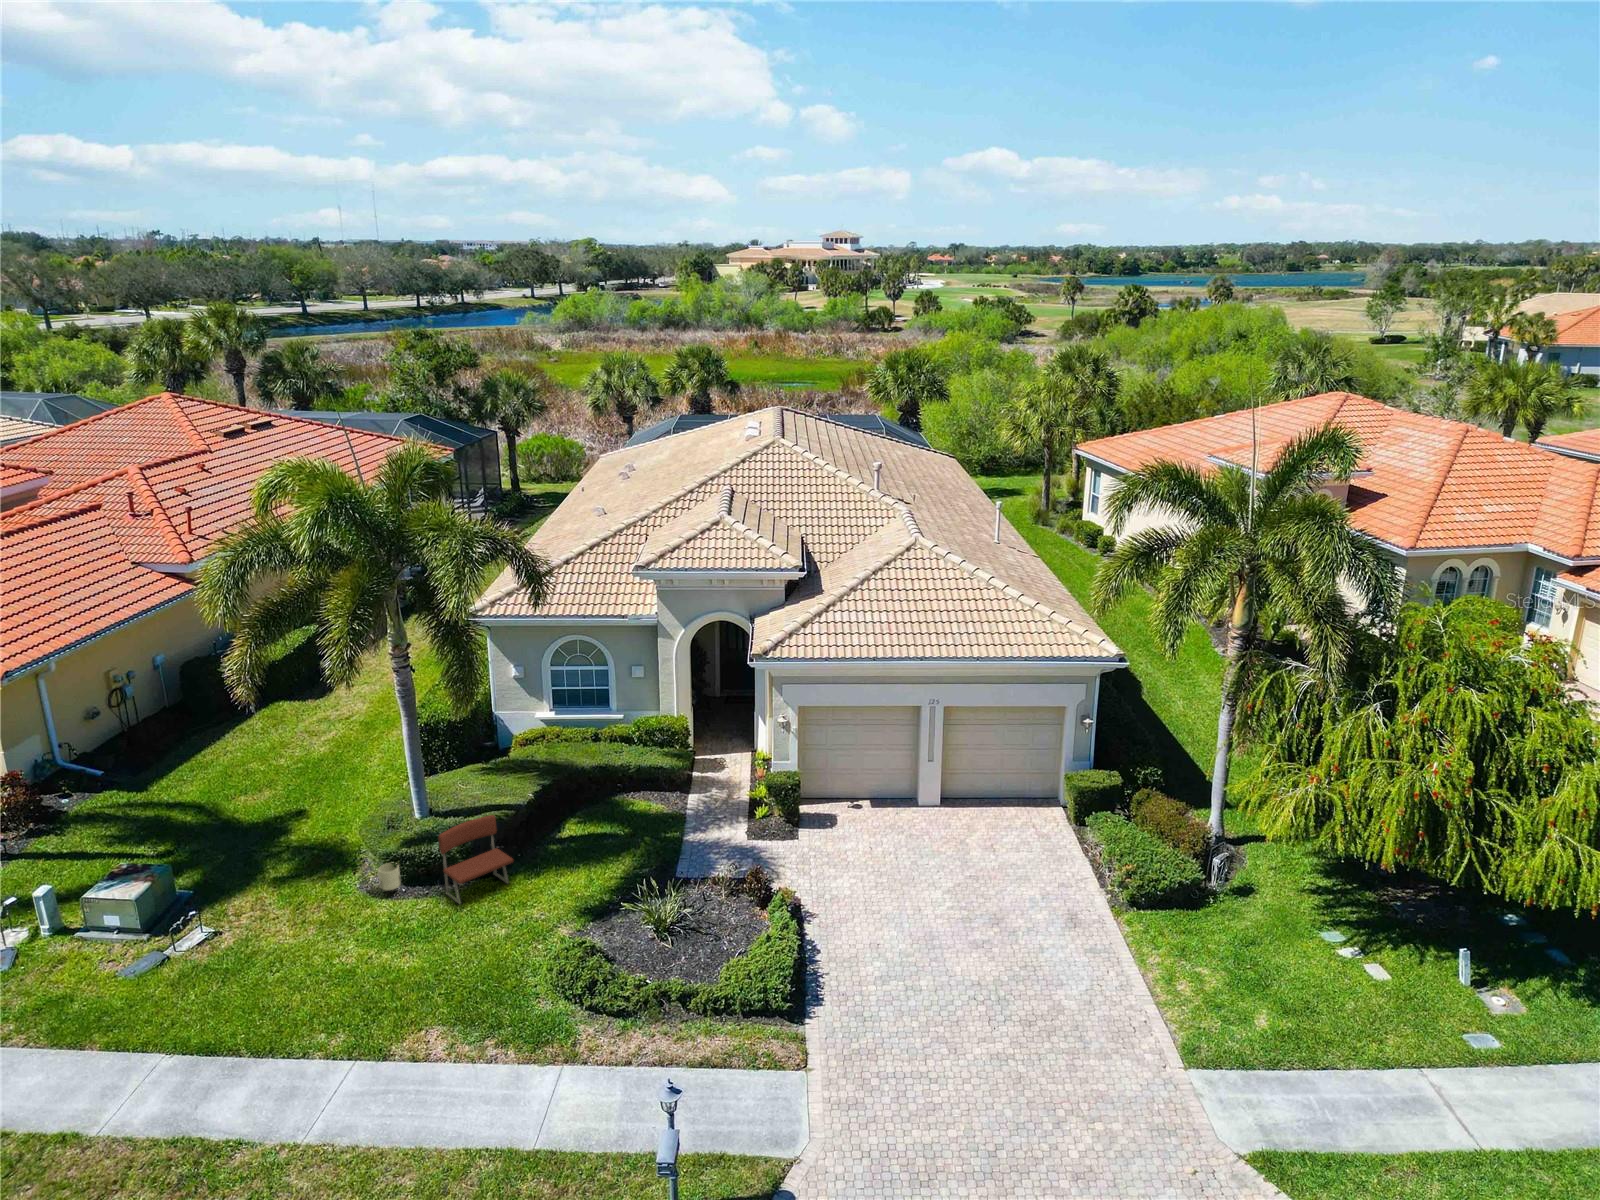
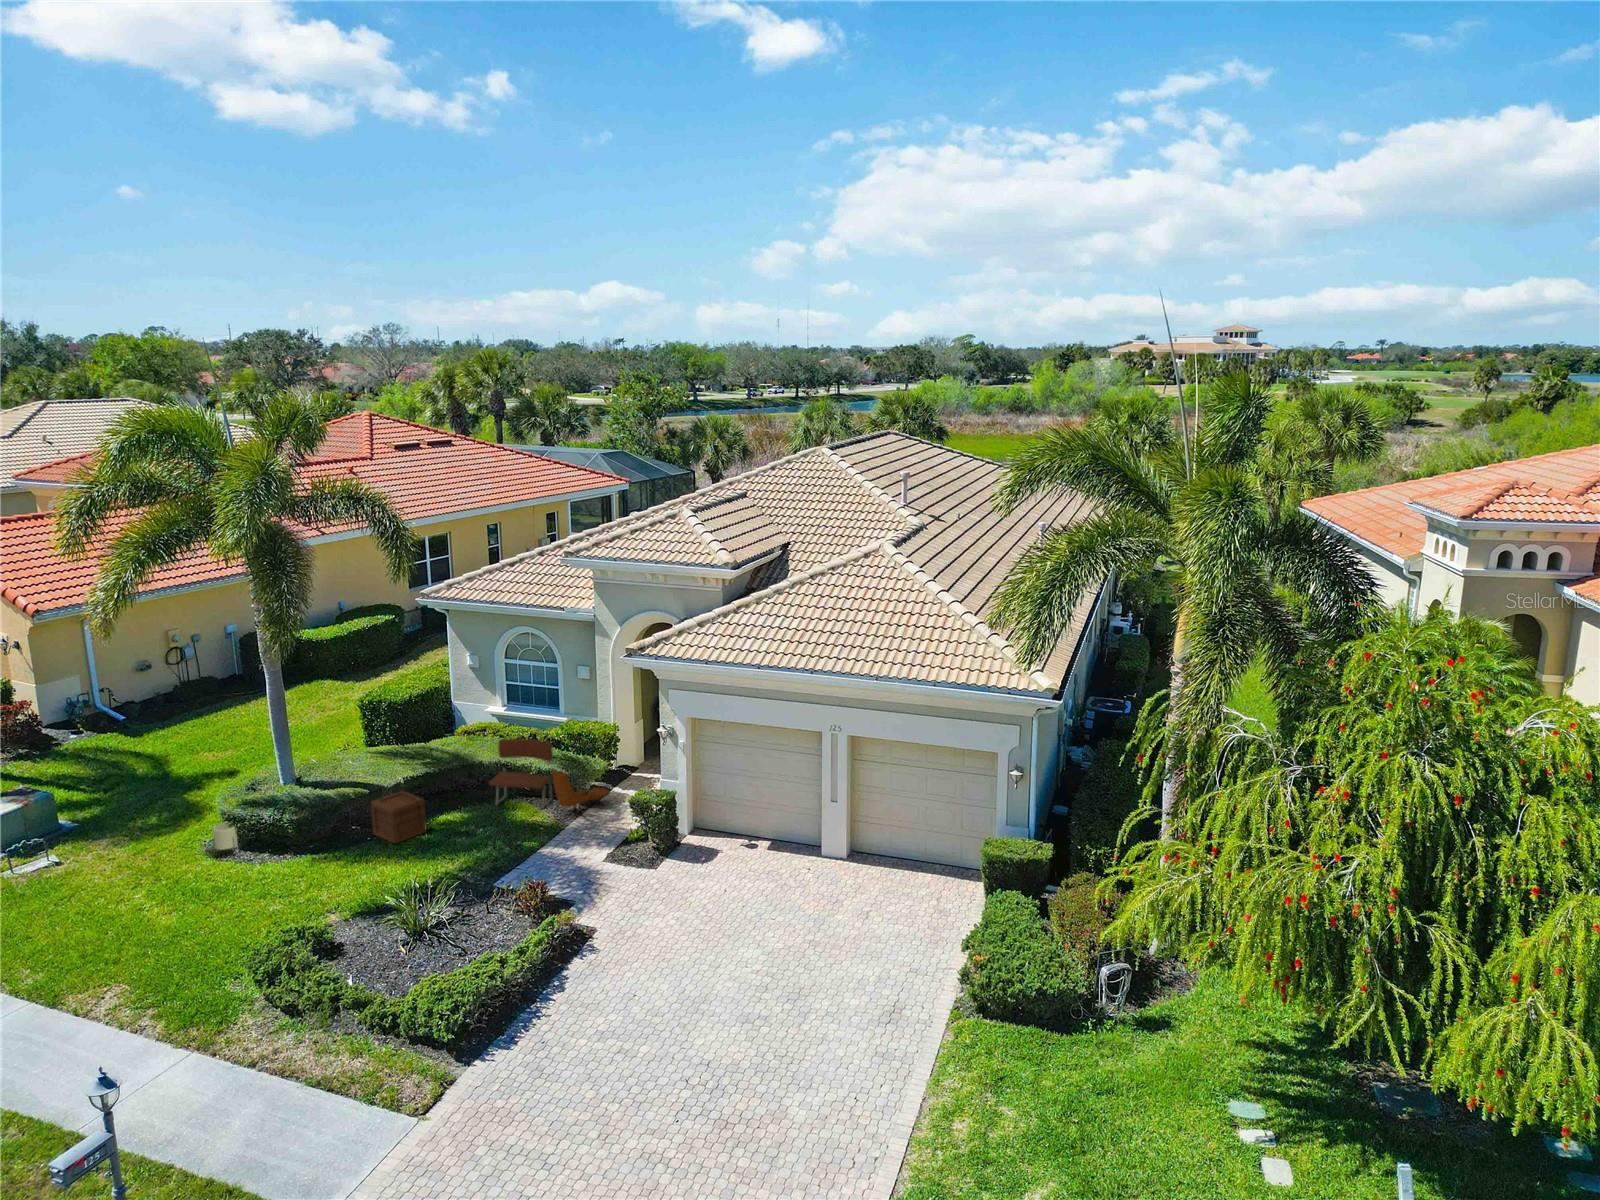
lounge chair: none [662,765,702,810] -> present [551,769,610,818]
wooden crate: none [513,806,563,857] -> present [371,791,427,844]
bench: present [438,815,513,904] -> present [489,739,553,808]

